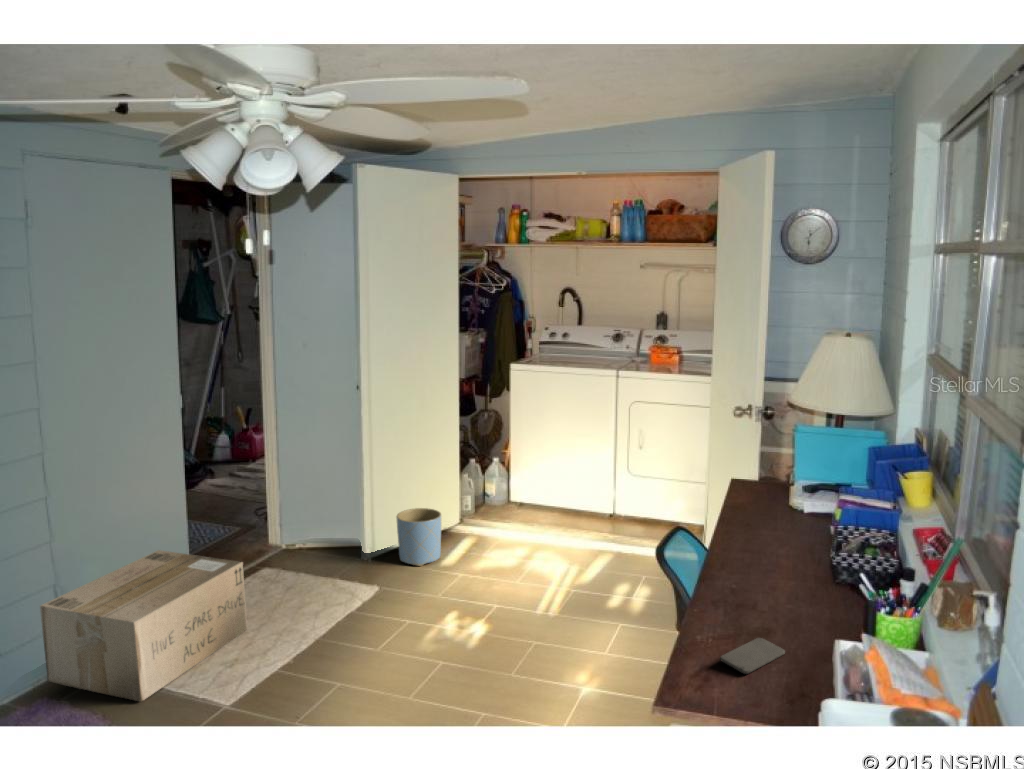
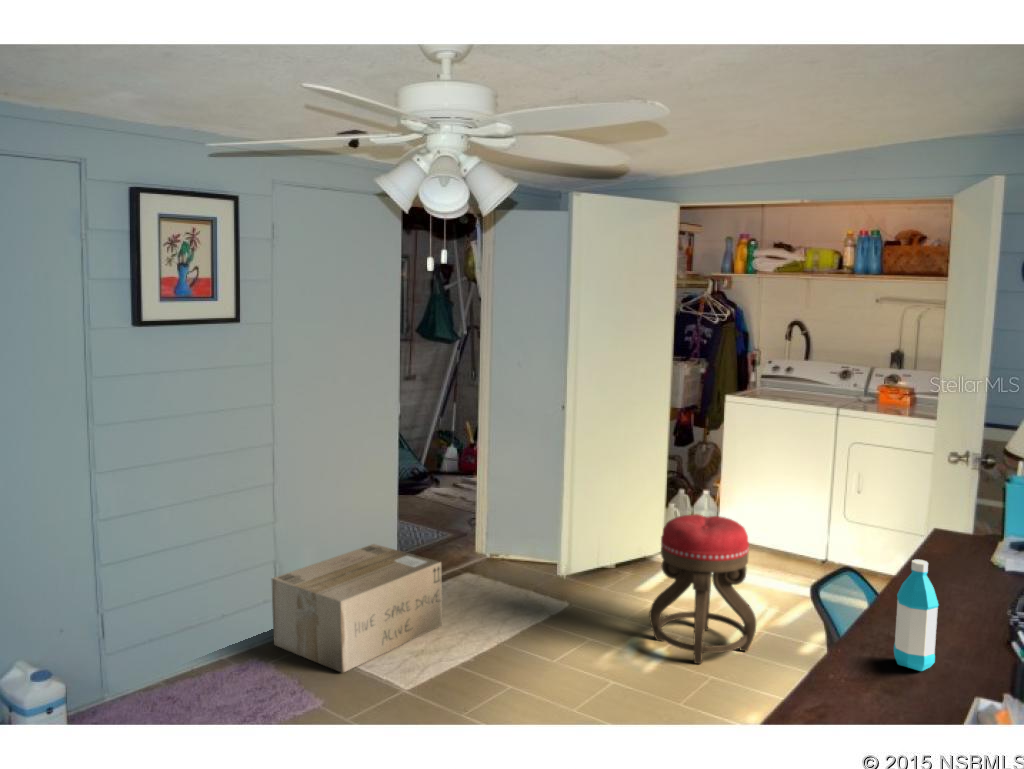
ottoman: none [467,484,571,632] -> present [649,514,756,664]
planter: present [397,508,441,566] -> none [593,532,637,589]
water bottle: none [756,515,799,621] -> present [894,560,939,671]
smartphone: present [720,638,785,674] -> none [831,681,906,712]

